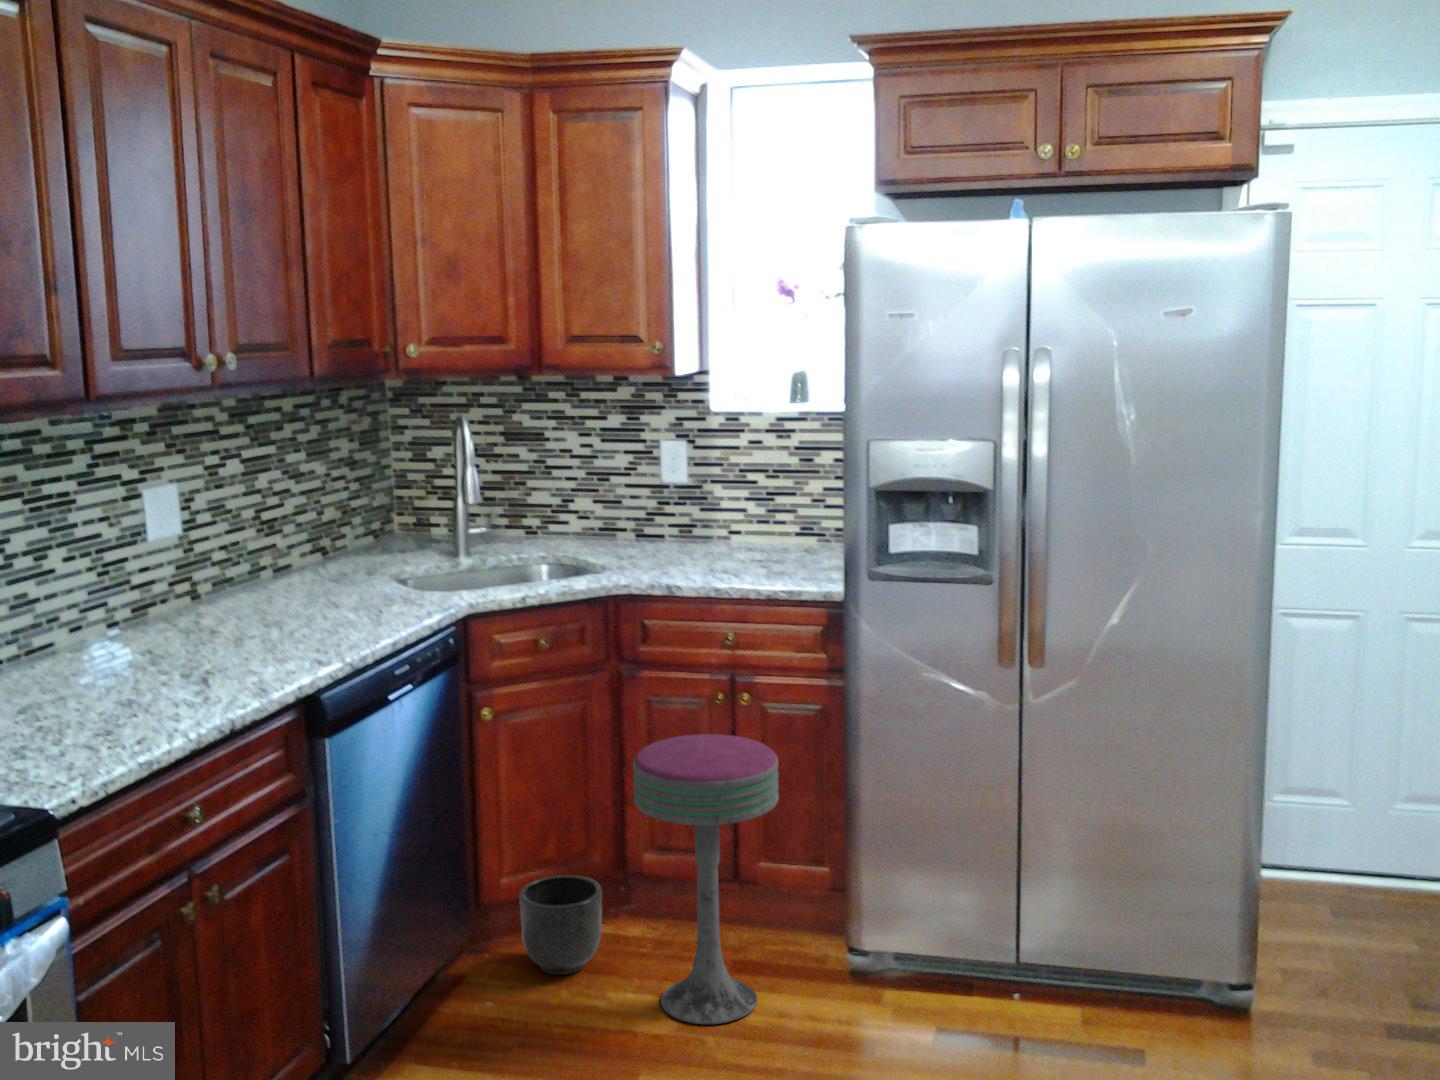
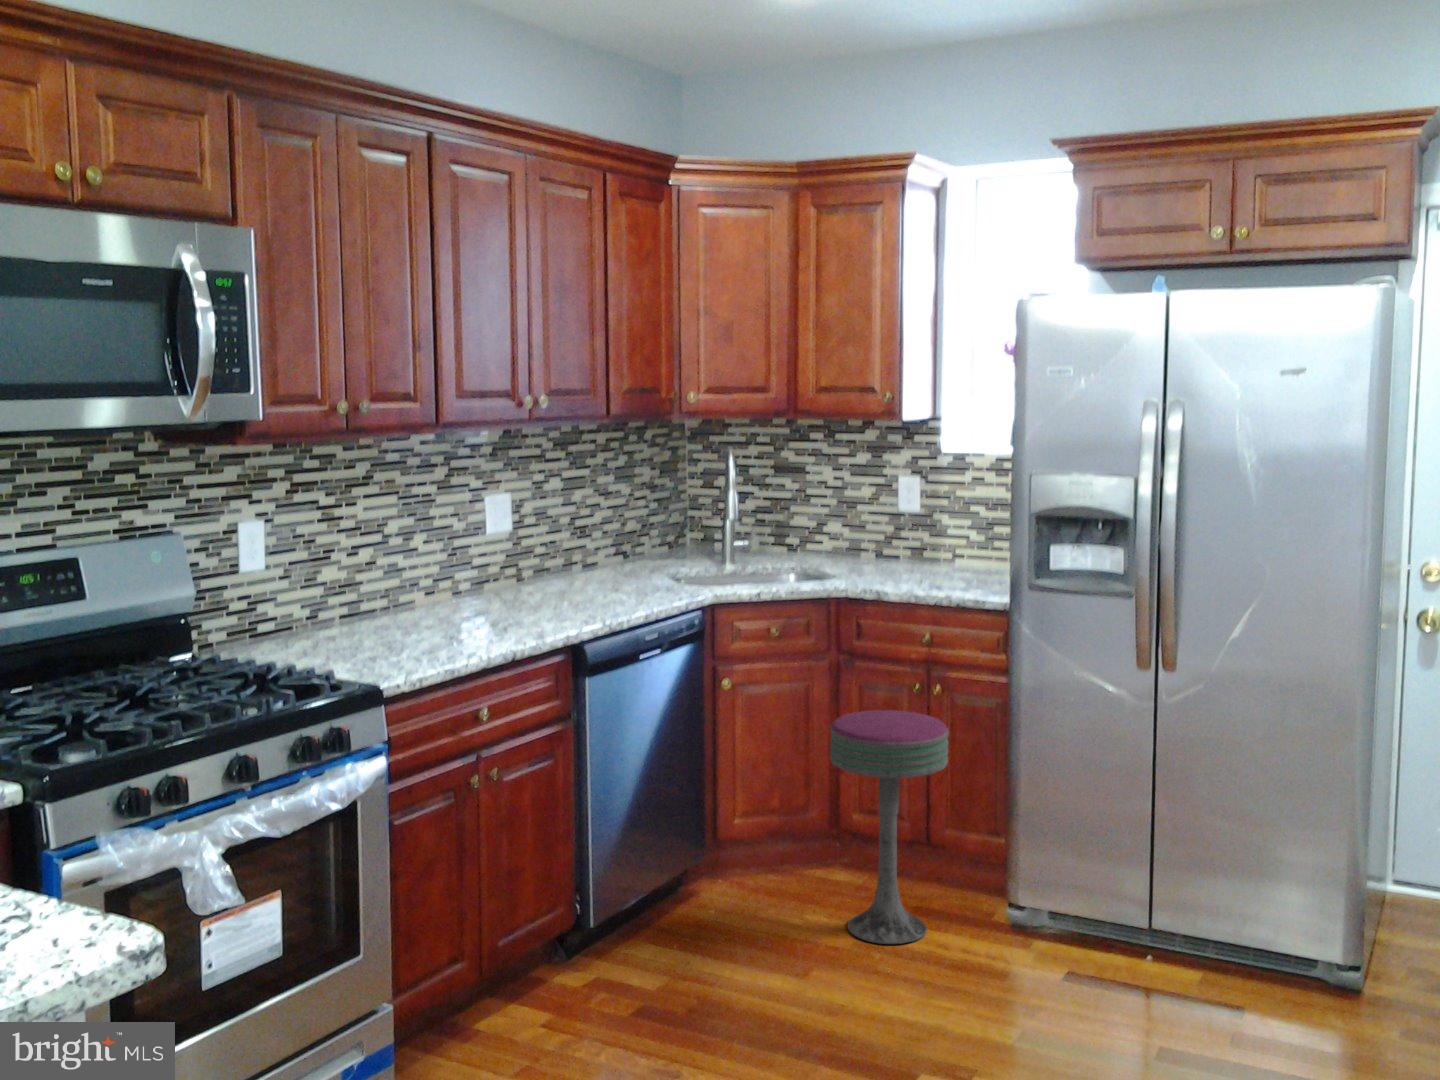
planter: present [519,875,602,975] -> none [746,819,812,898]

